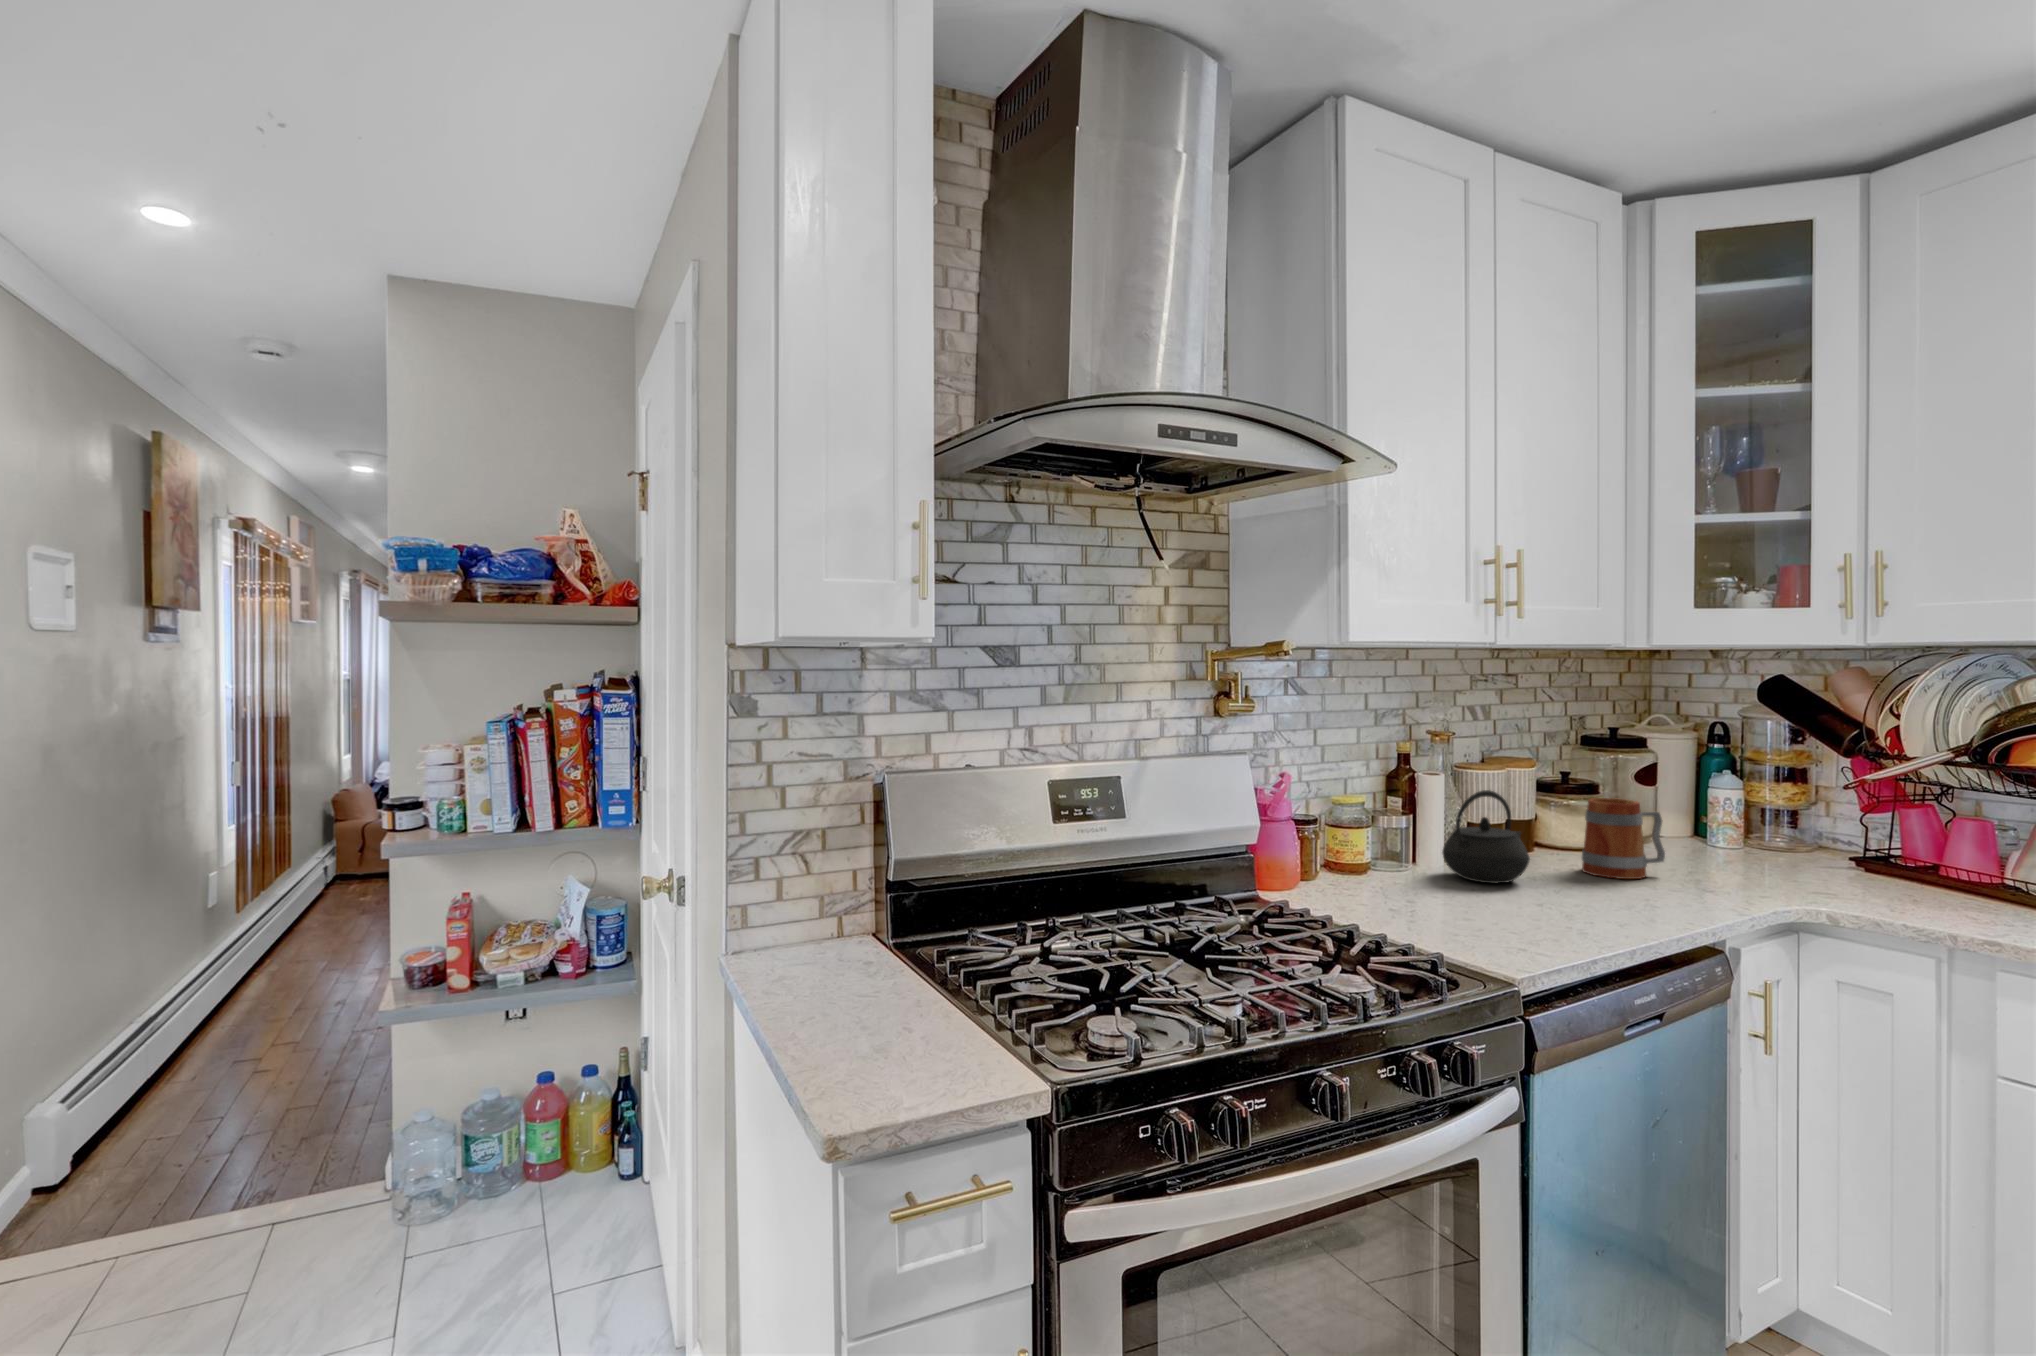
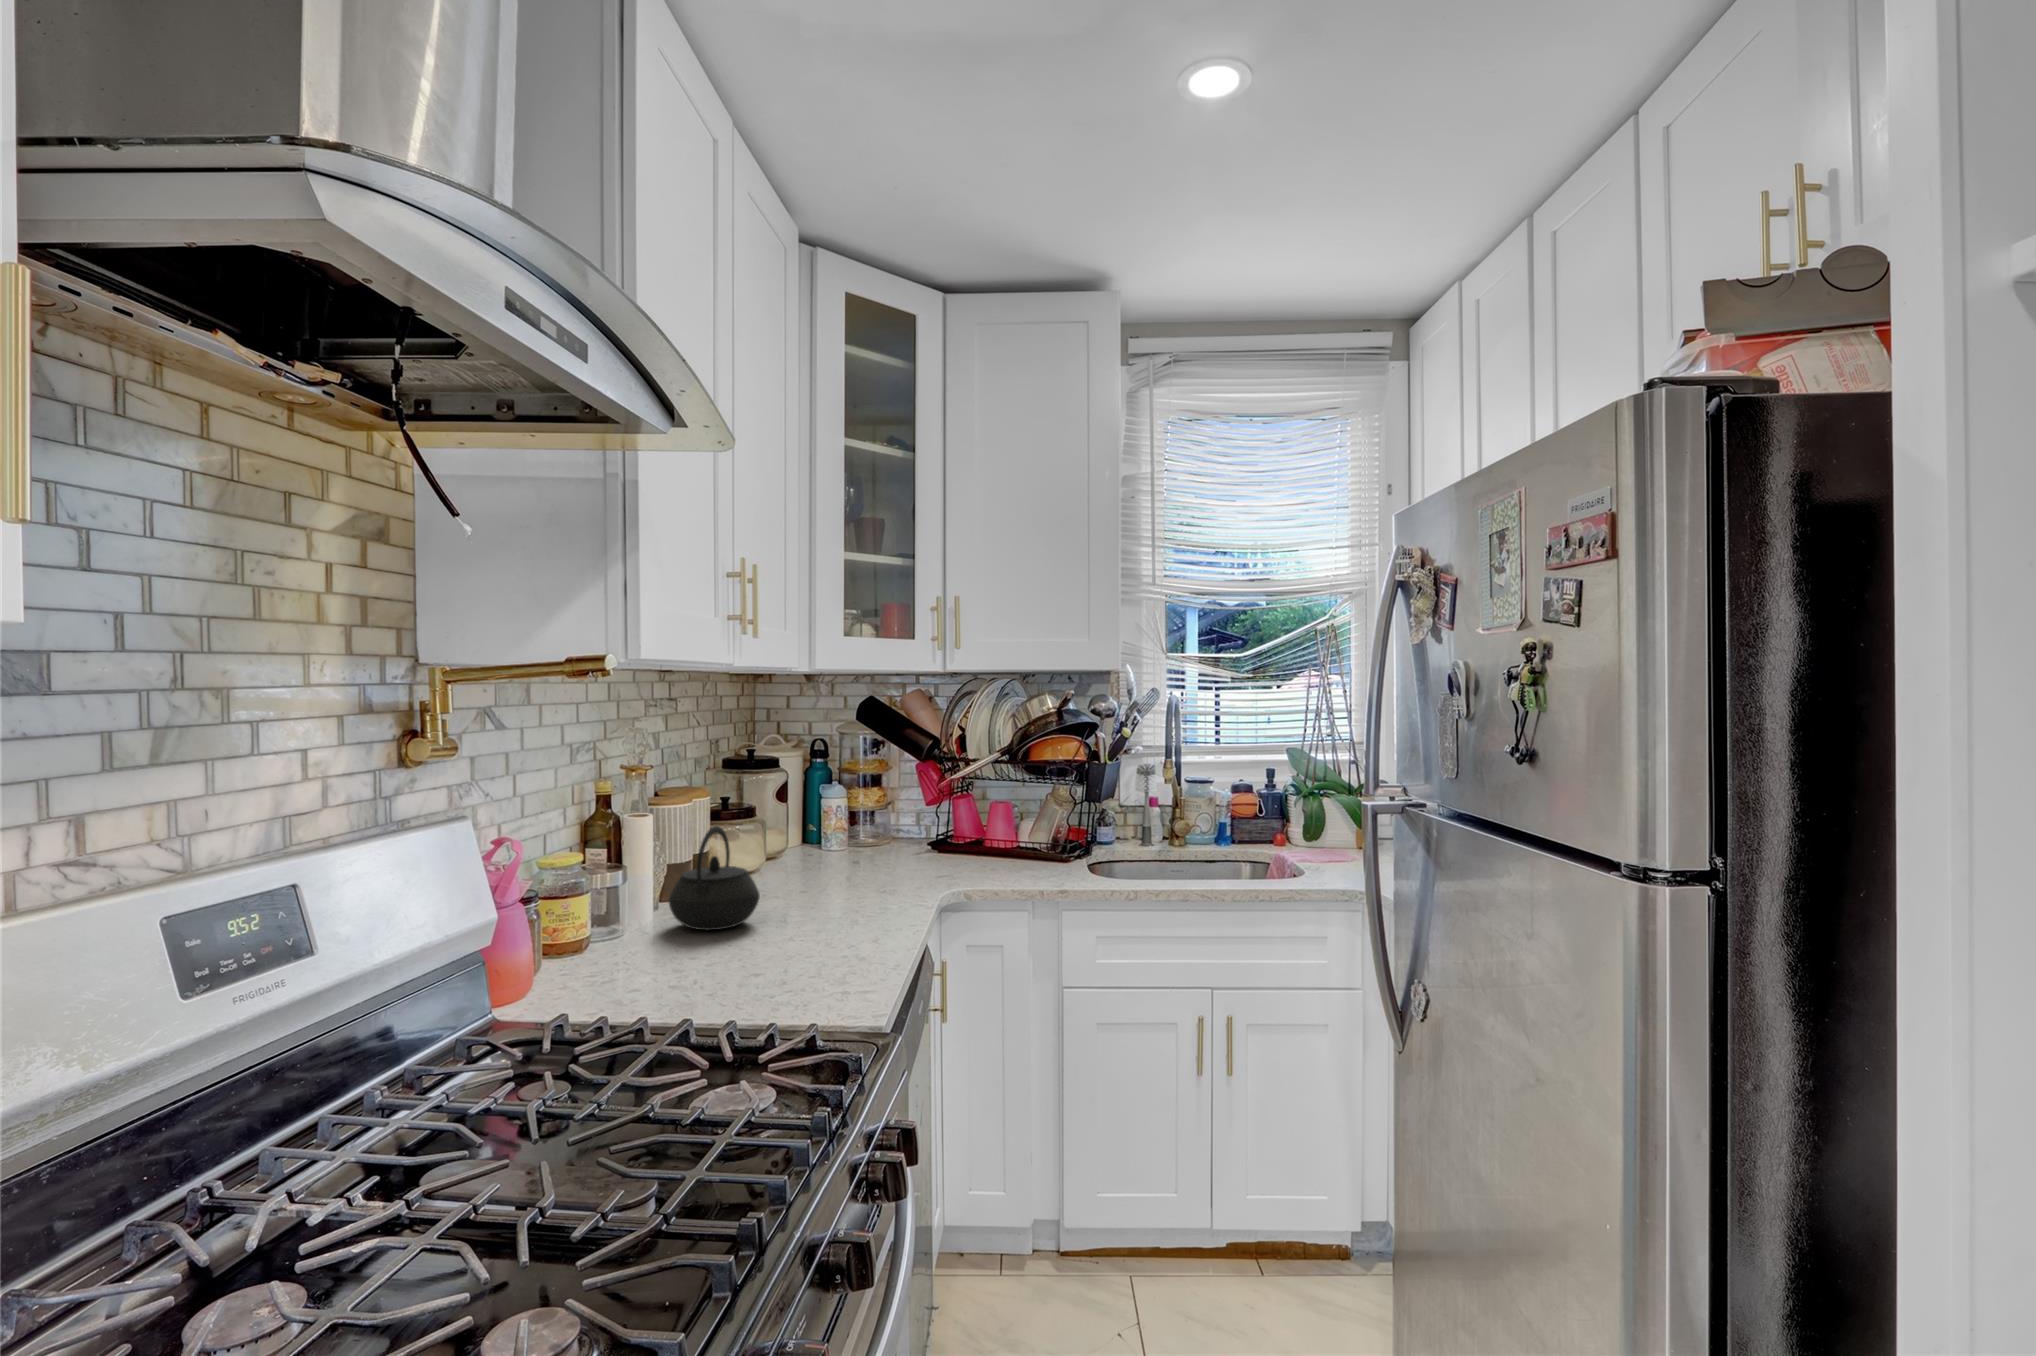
mug: present [1582,798,1665,879] -> none [774,818,839,898]

